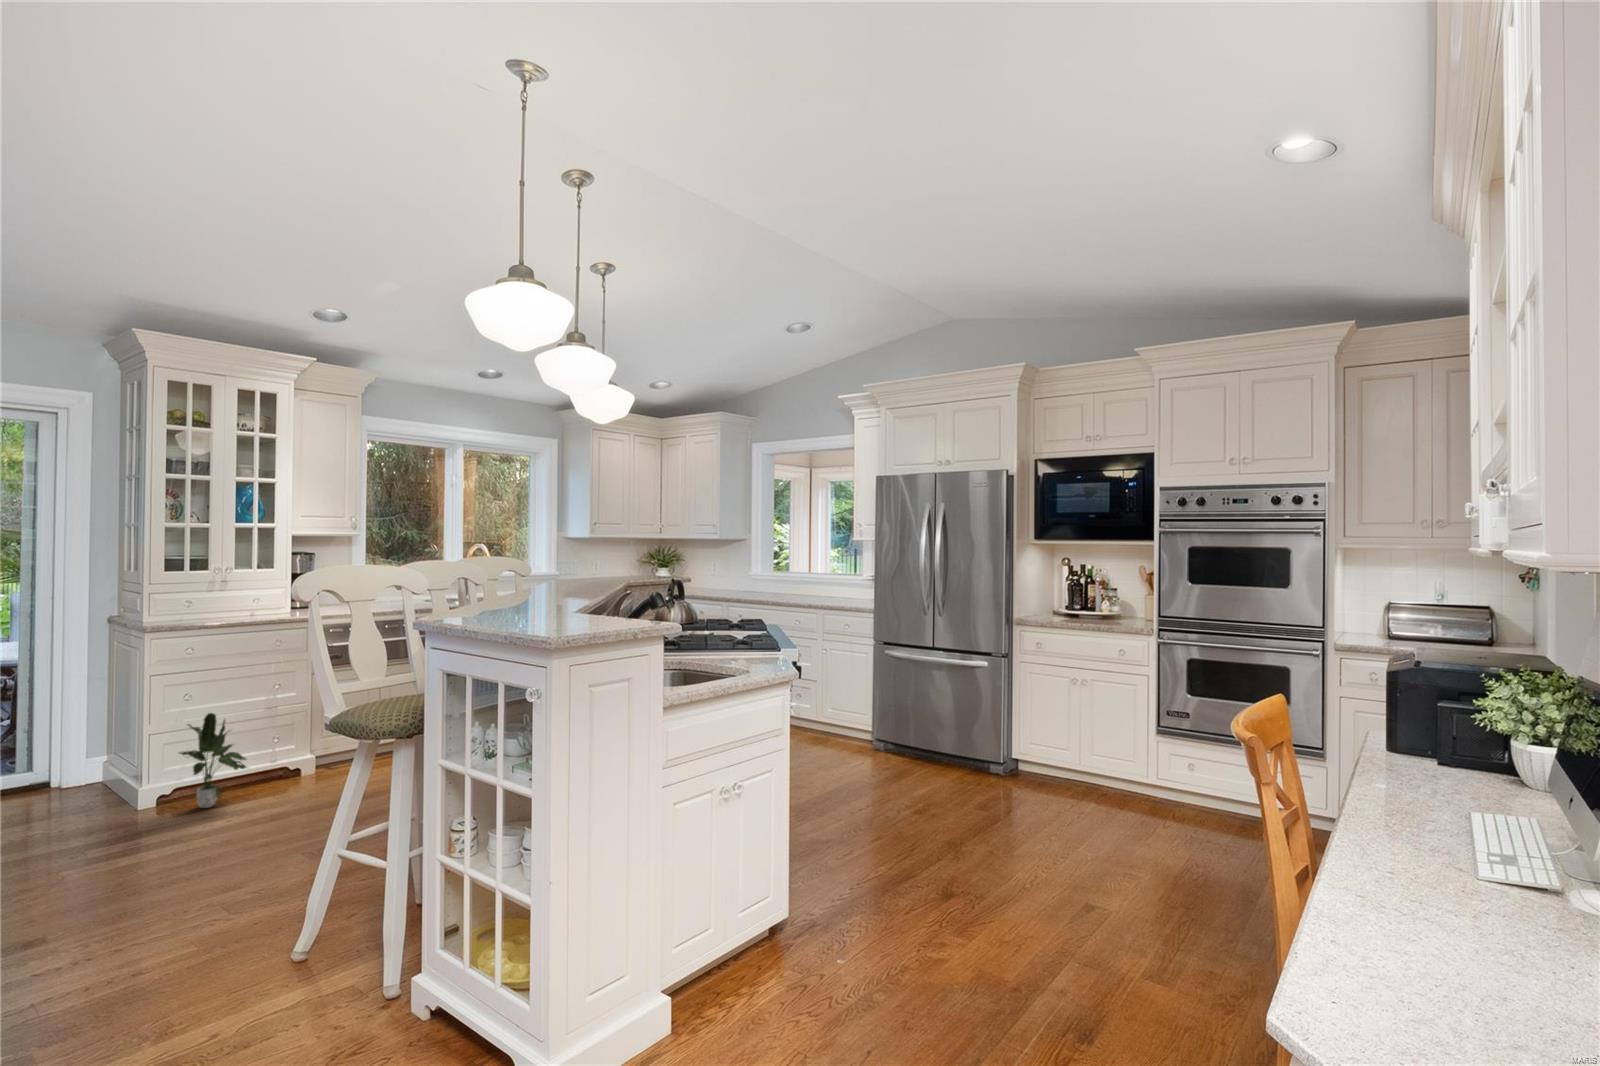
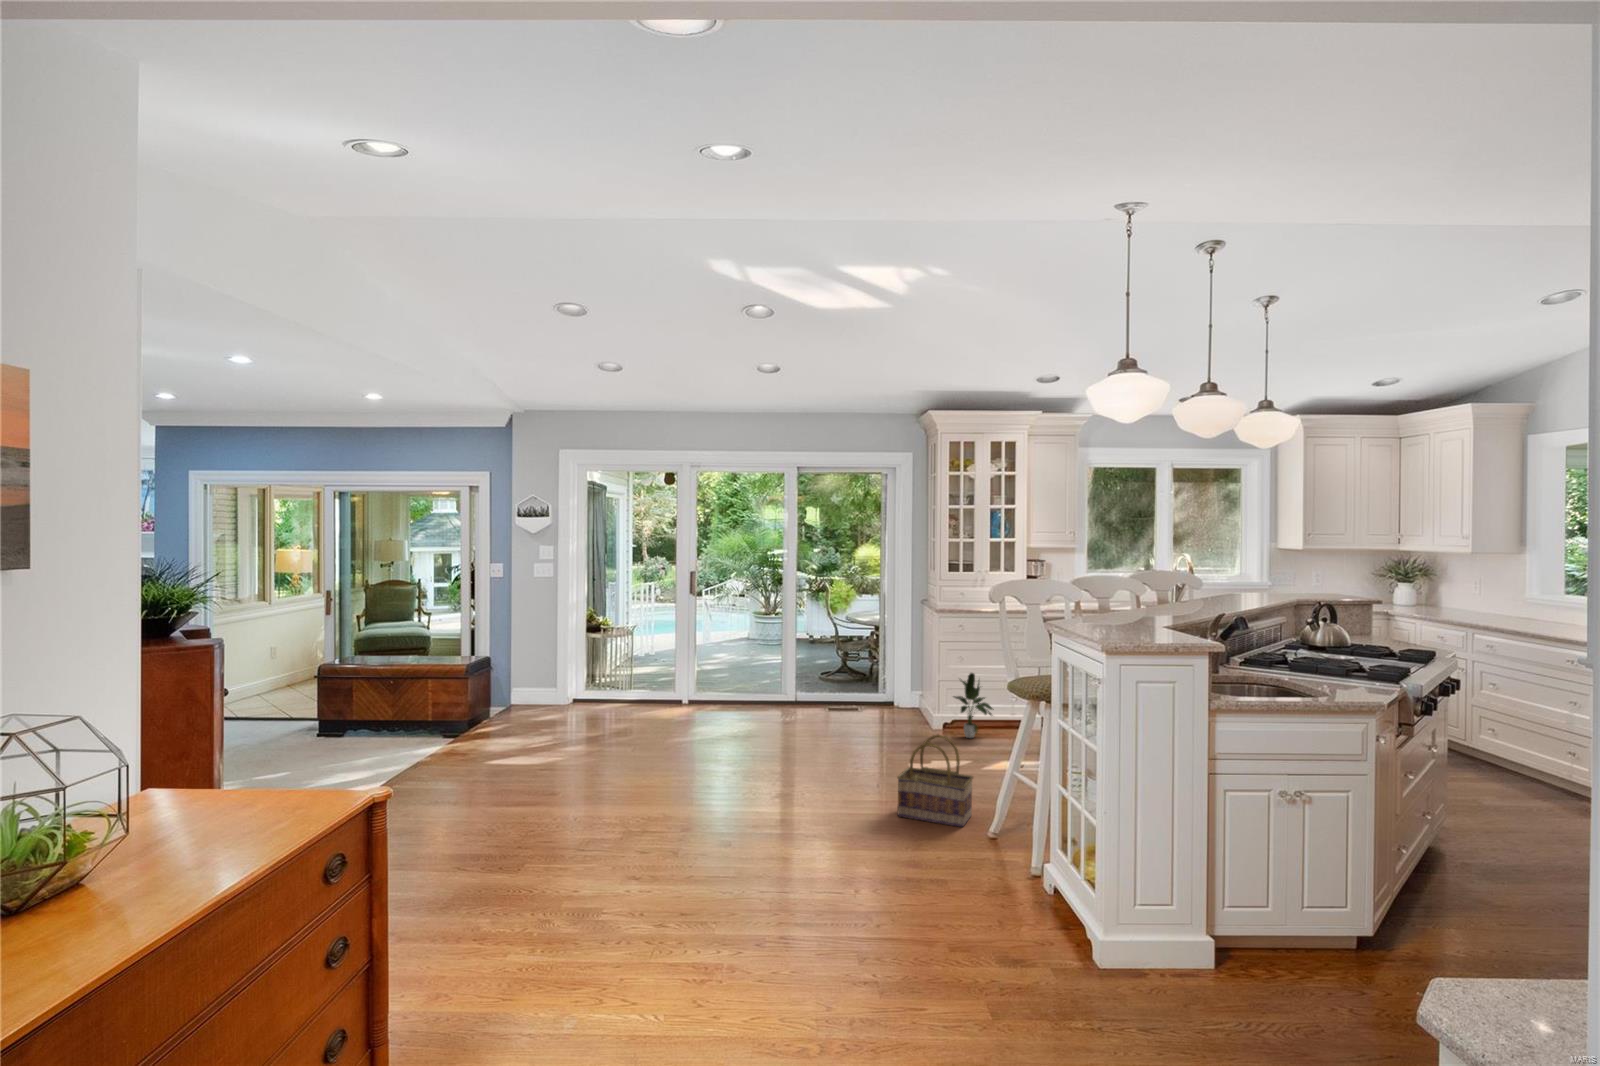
basket: none [103,823,256,986] -> present [897,735,973,827]

